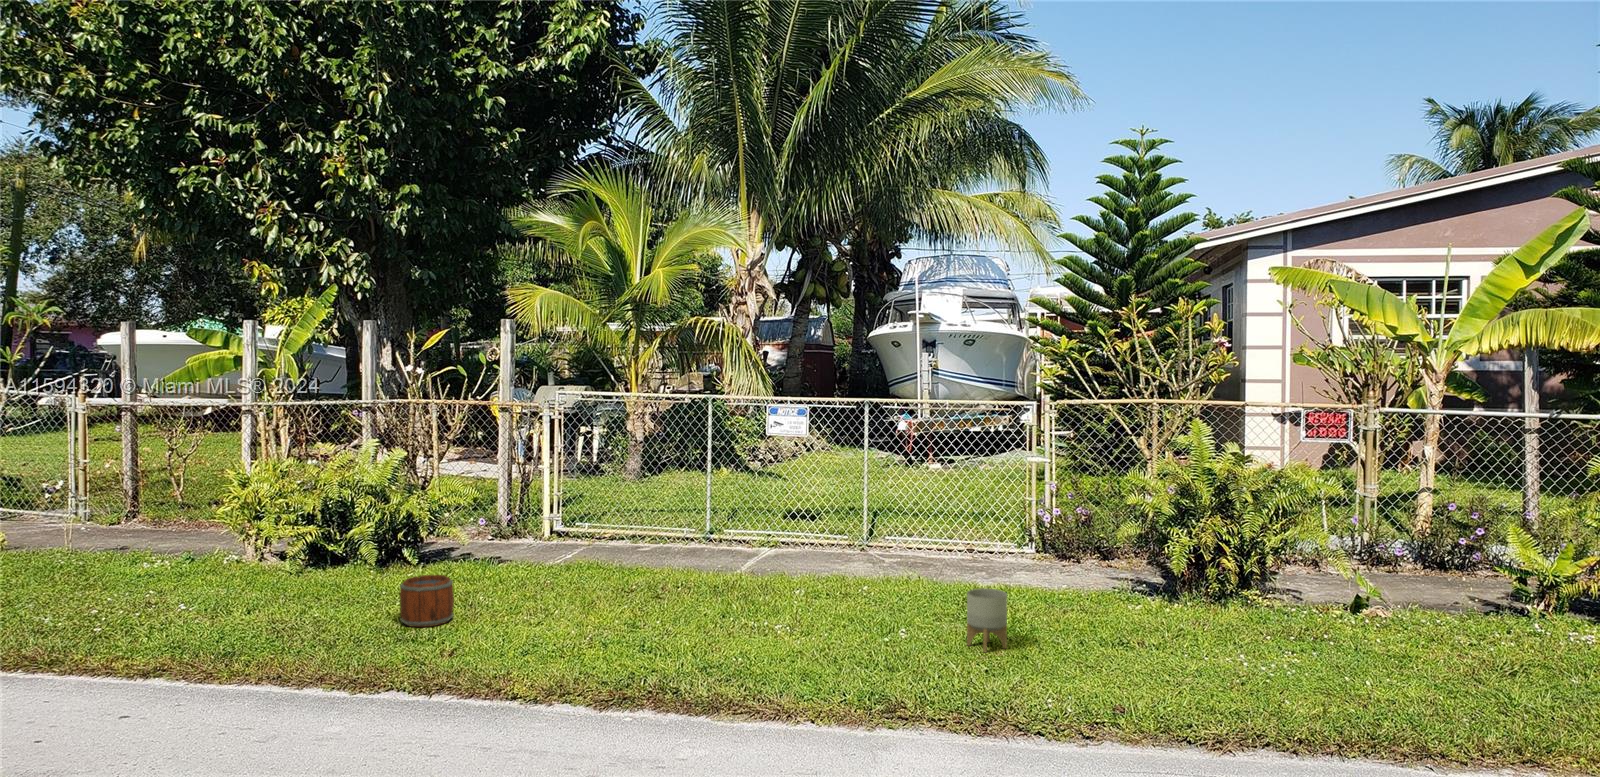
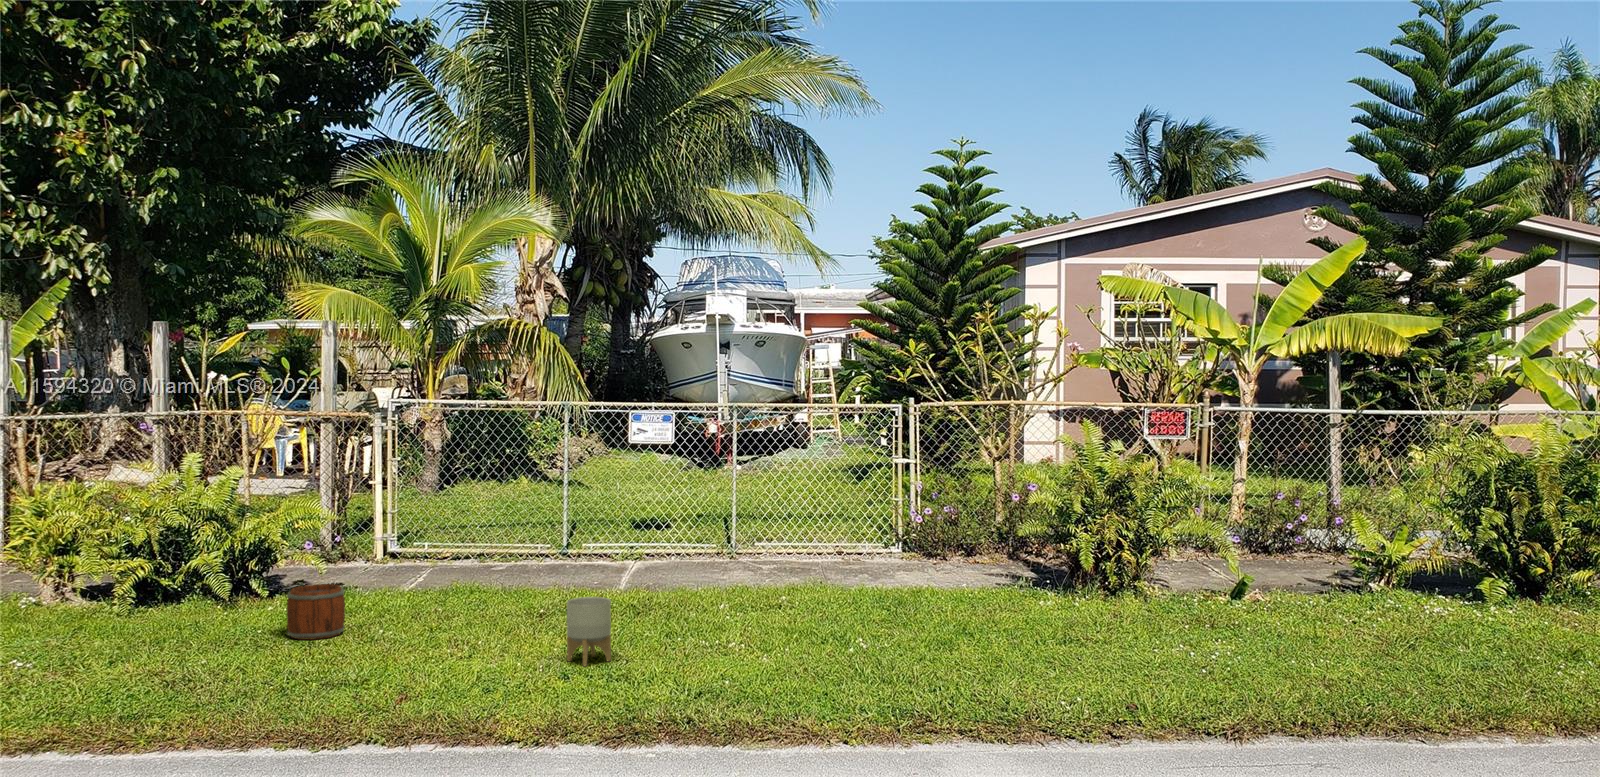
planter: present [967,588,1007,652] -> present [567,597,611,666]

